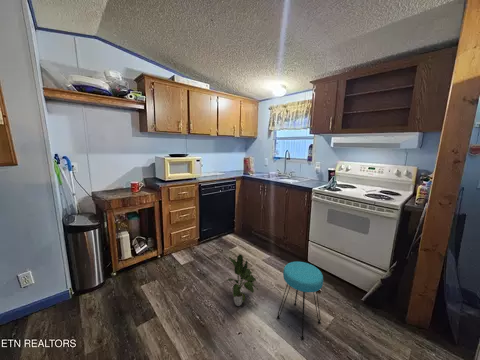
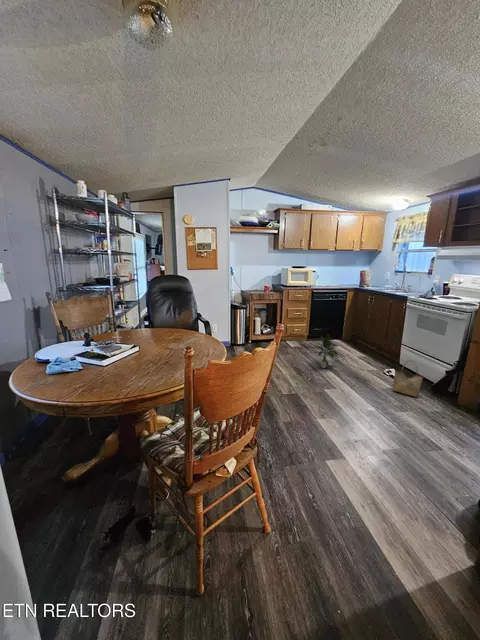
stool: present [277,262,323,339] -> none [347,343,382,386]
woven basket: none [339,280,373,331] -> present [393,362,423,397]

